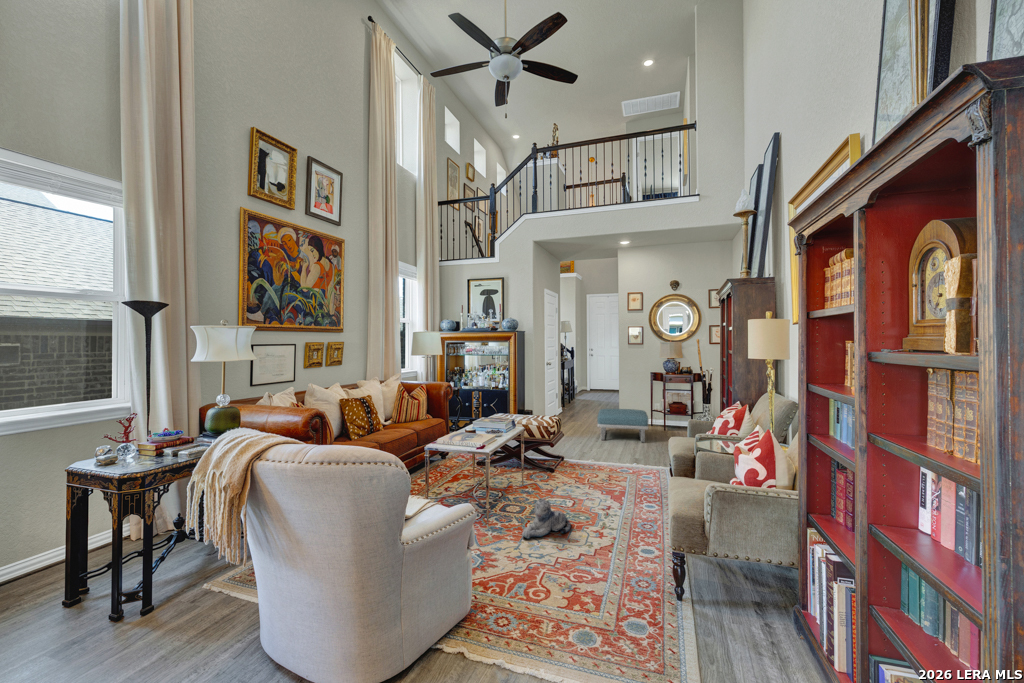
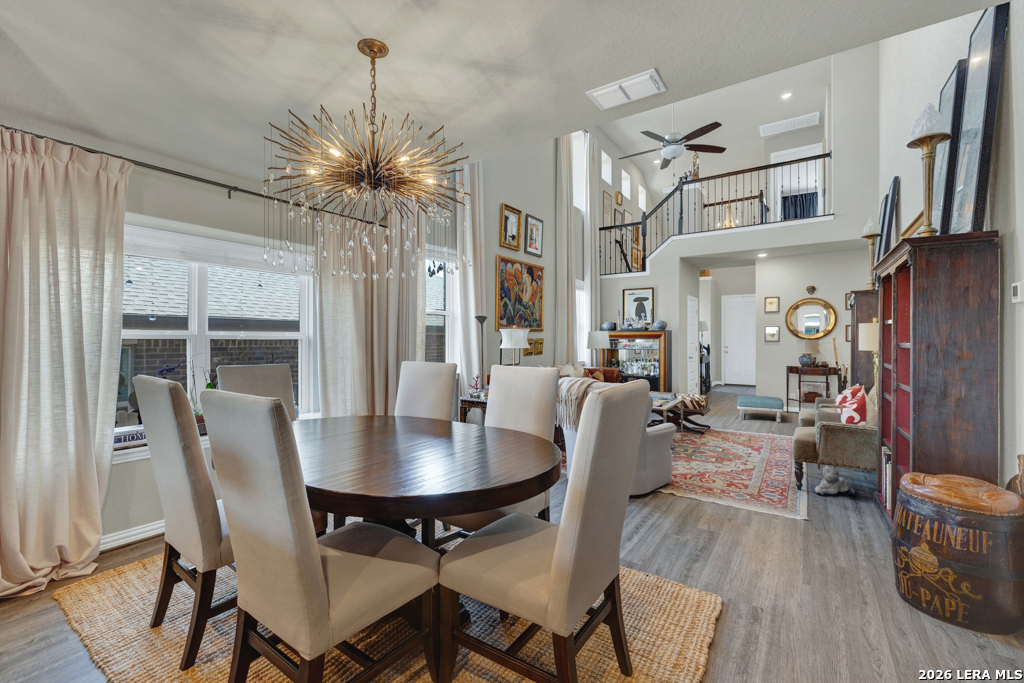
plush toy: present [522,498,571,539] -> present [815,465,854,495]

